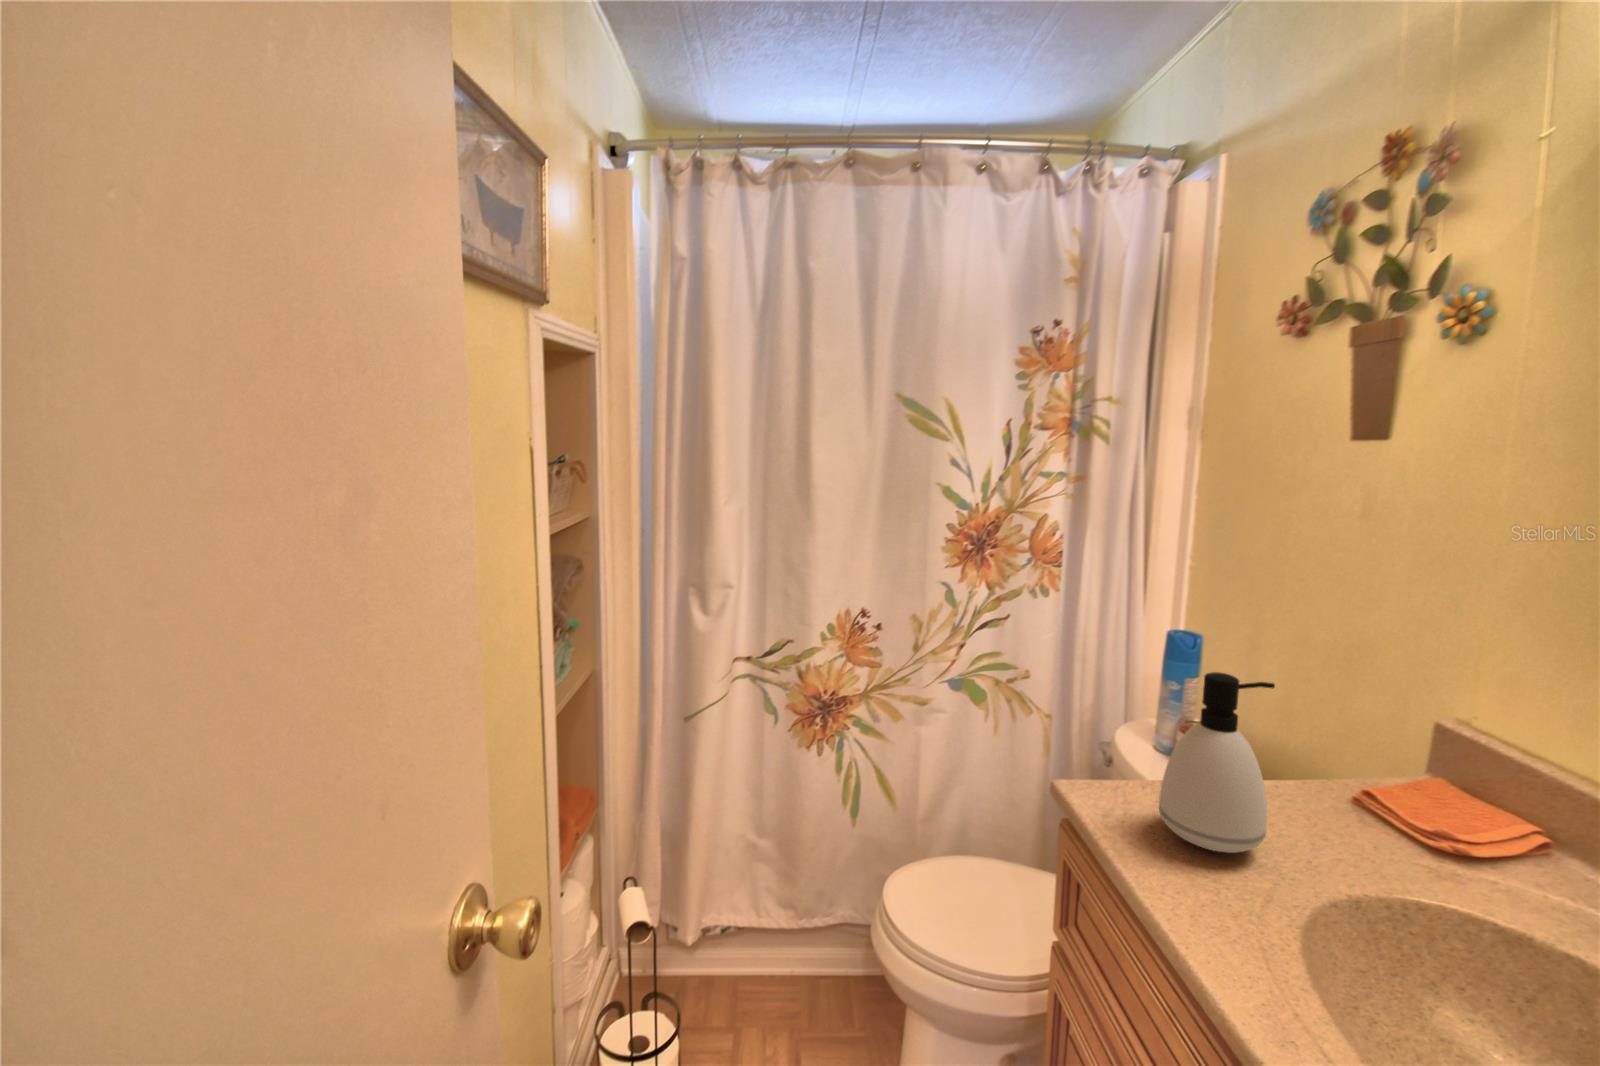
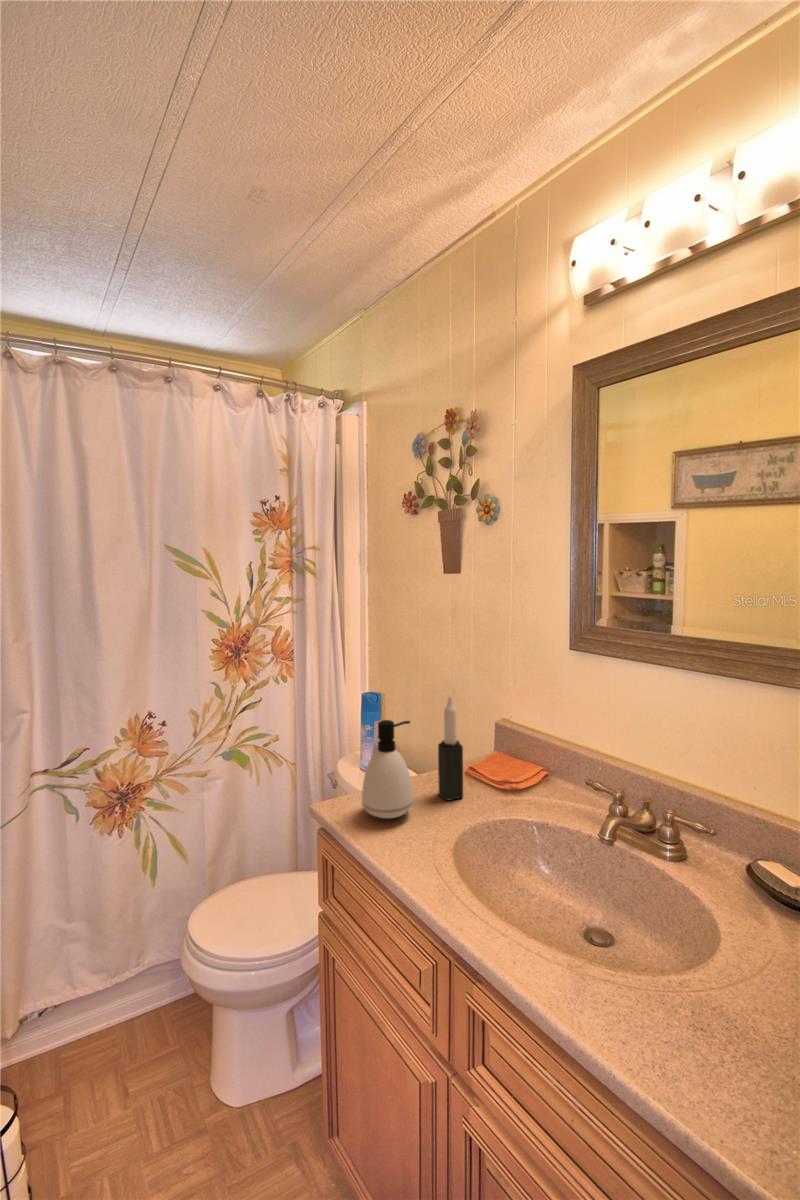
candle: none [1323,652,1395,856] -> present [438,696,463,801]

